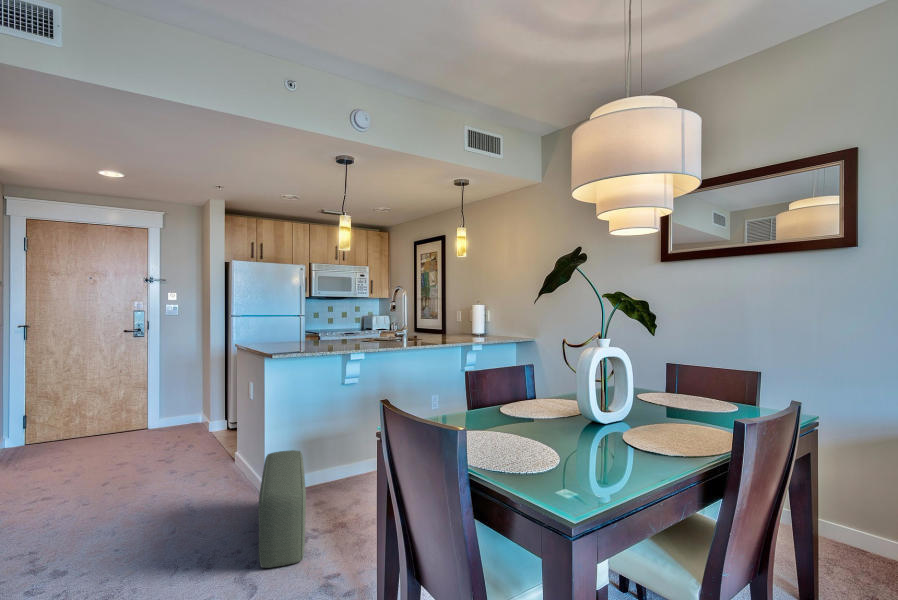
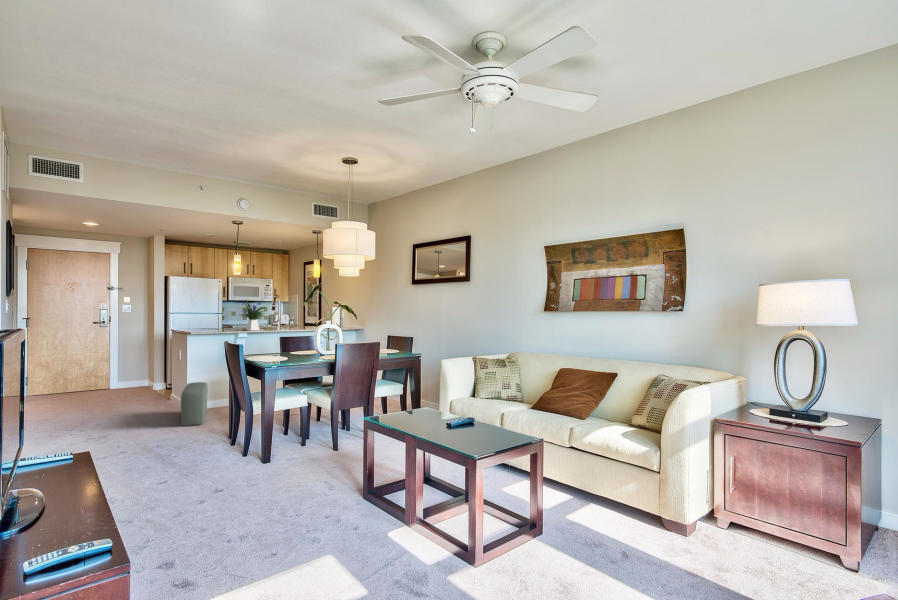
flower arrangement: none [336,295,384,345] -> present [241,300,266,331]

